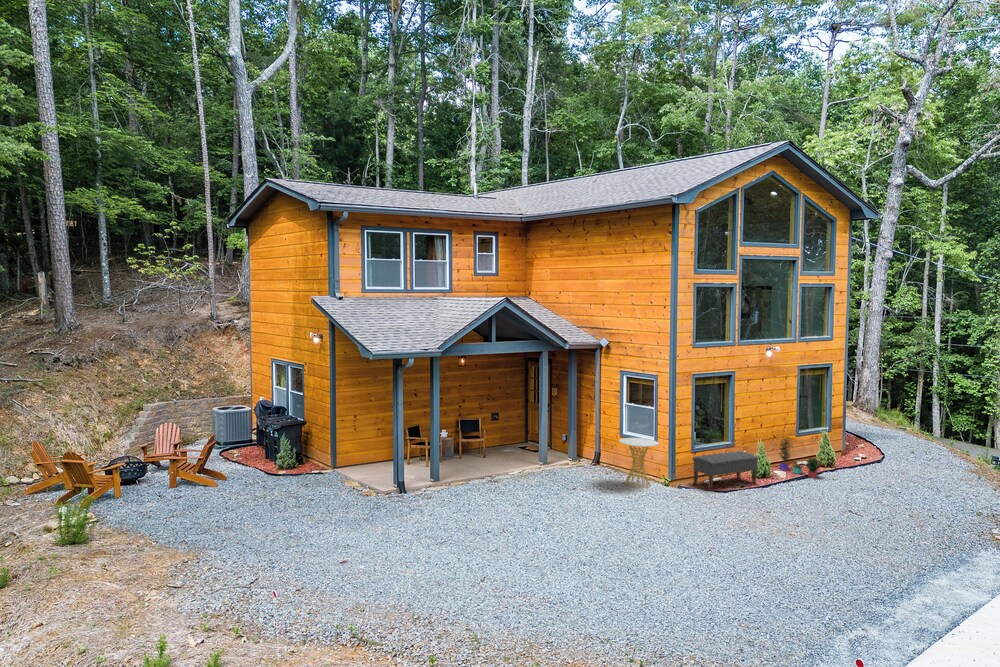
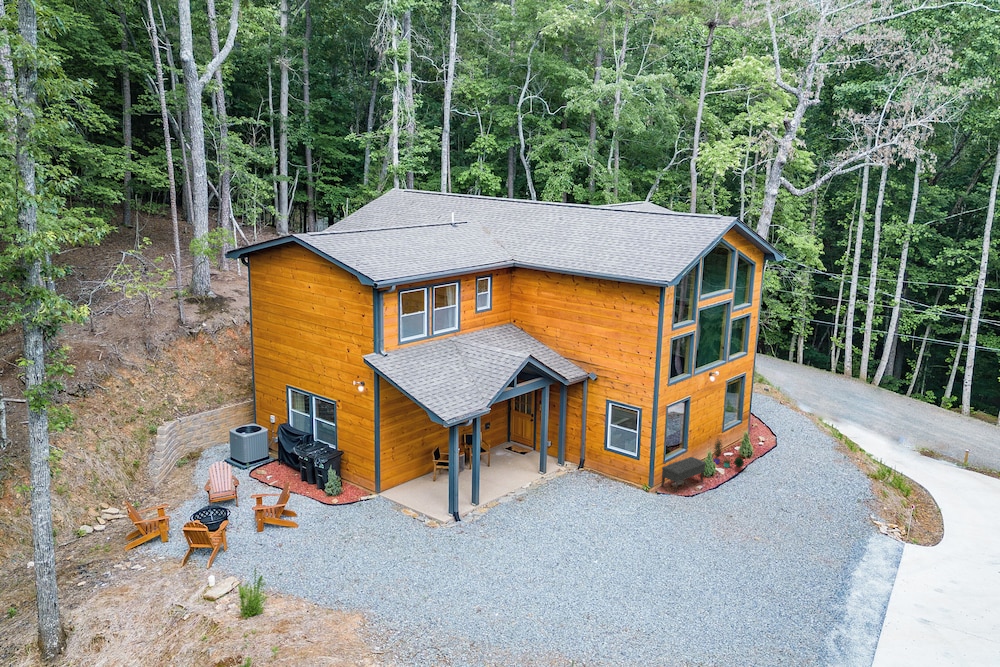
side table: present [619,438,659,488] -> none [611,454,641,495]

